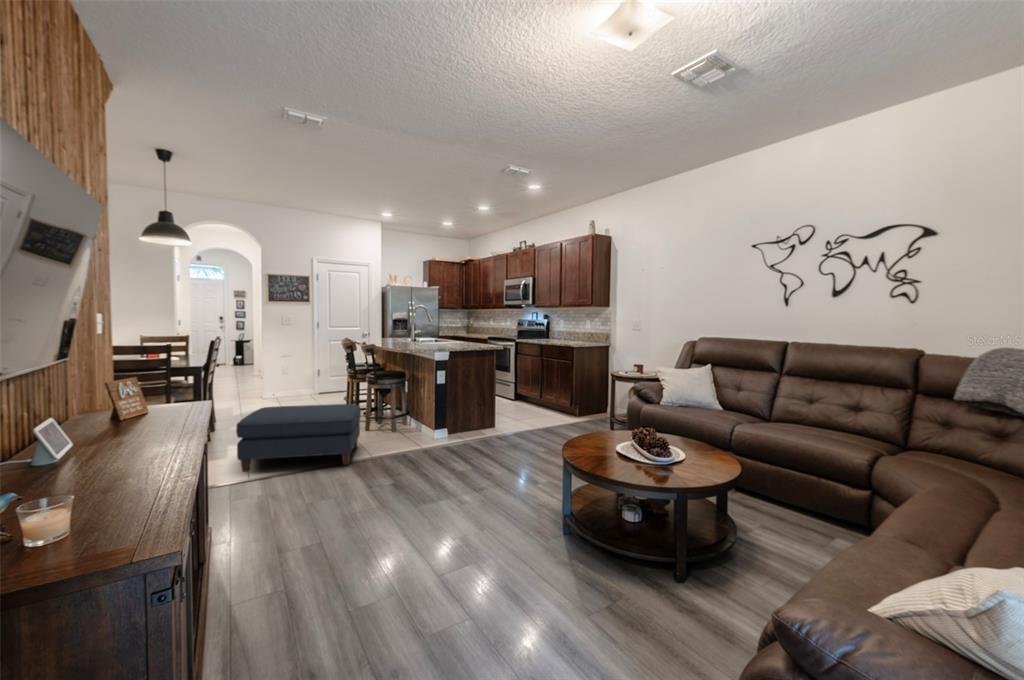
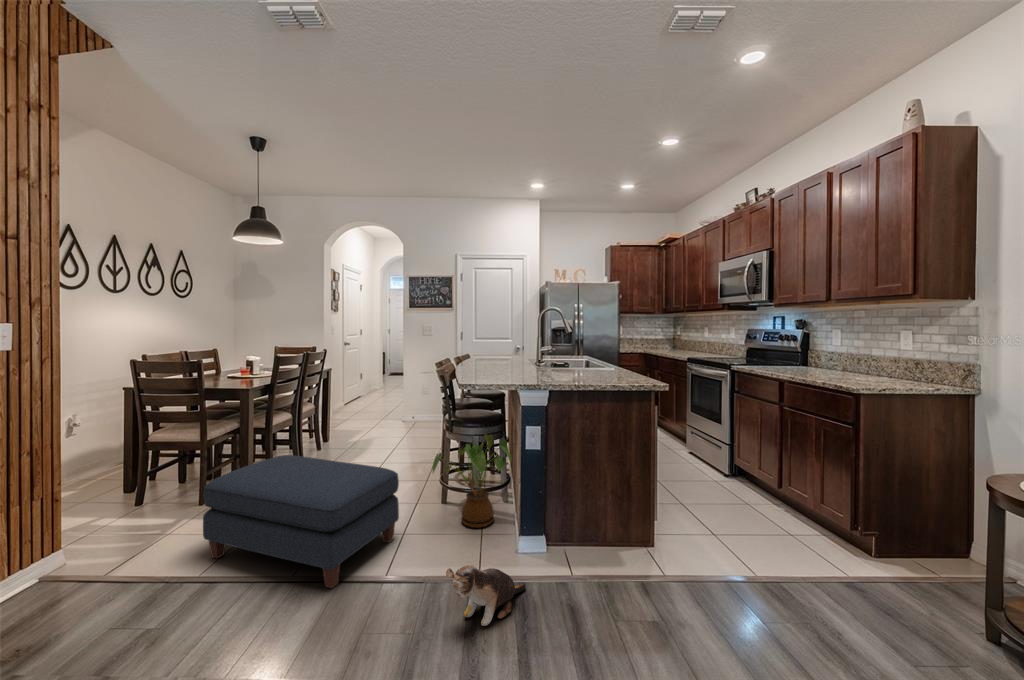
house plant: none [374,381,421,436] -> present [432,434,512,528]
plush toy: none [425,432,450,458] -> present [446,565,526,626]

